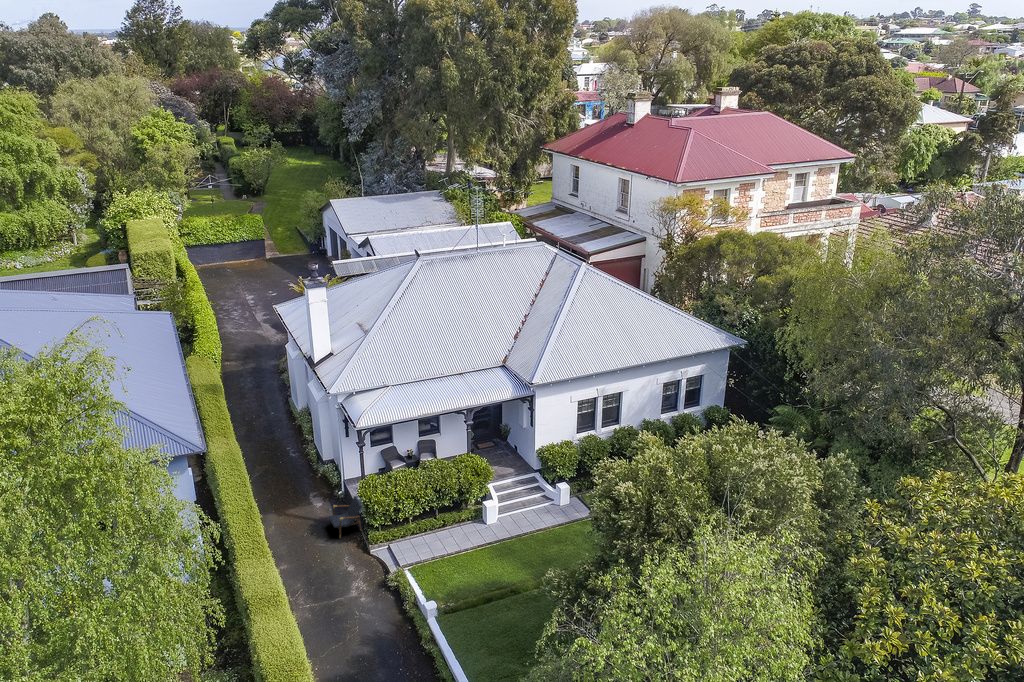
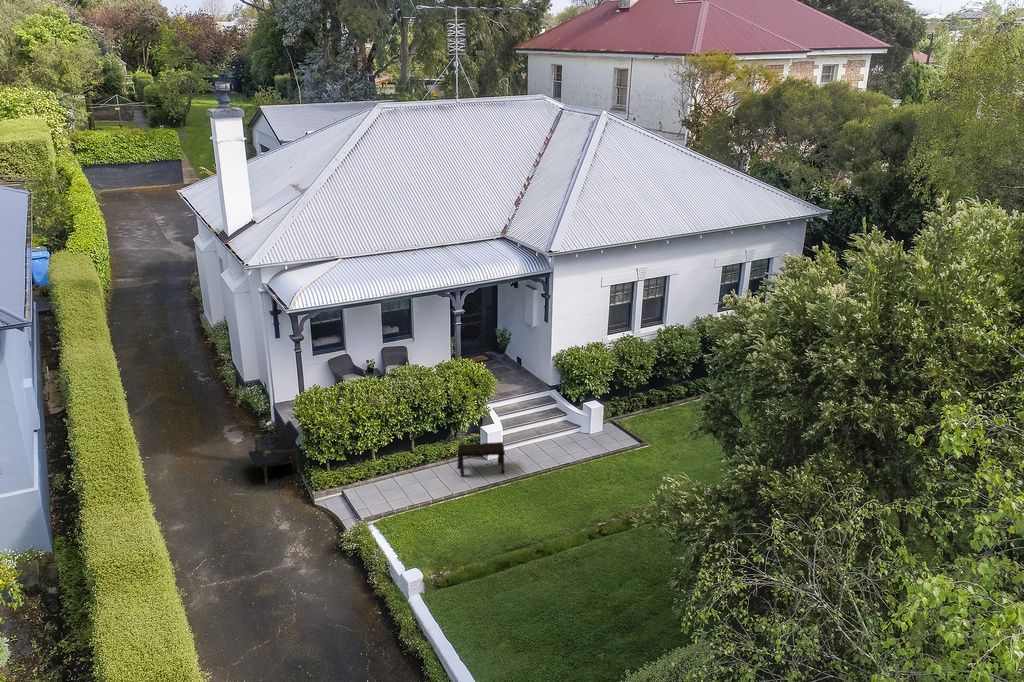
bench: none [465,515,496,537] -> present [458,442,505,476]

